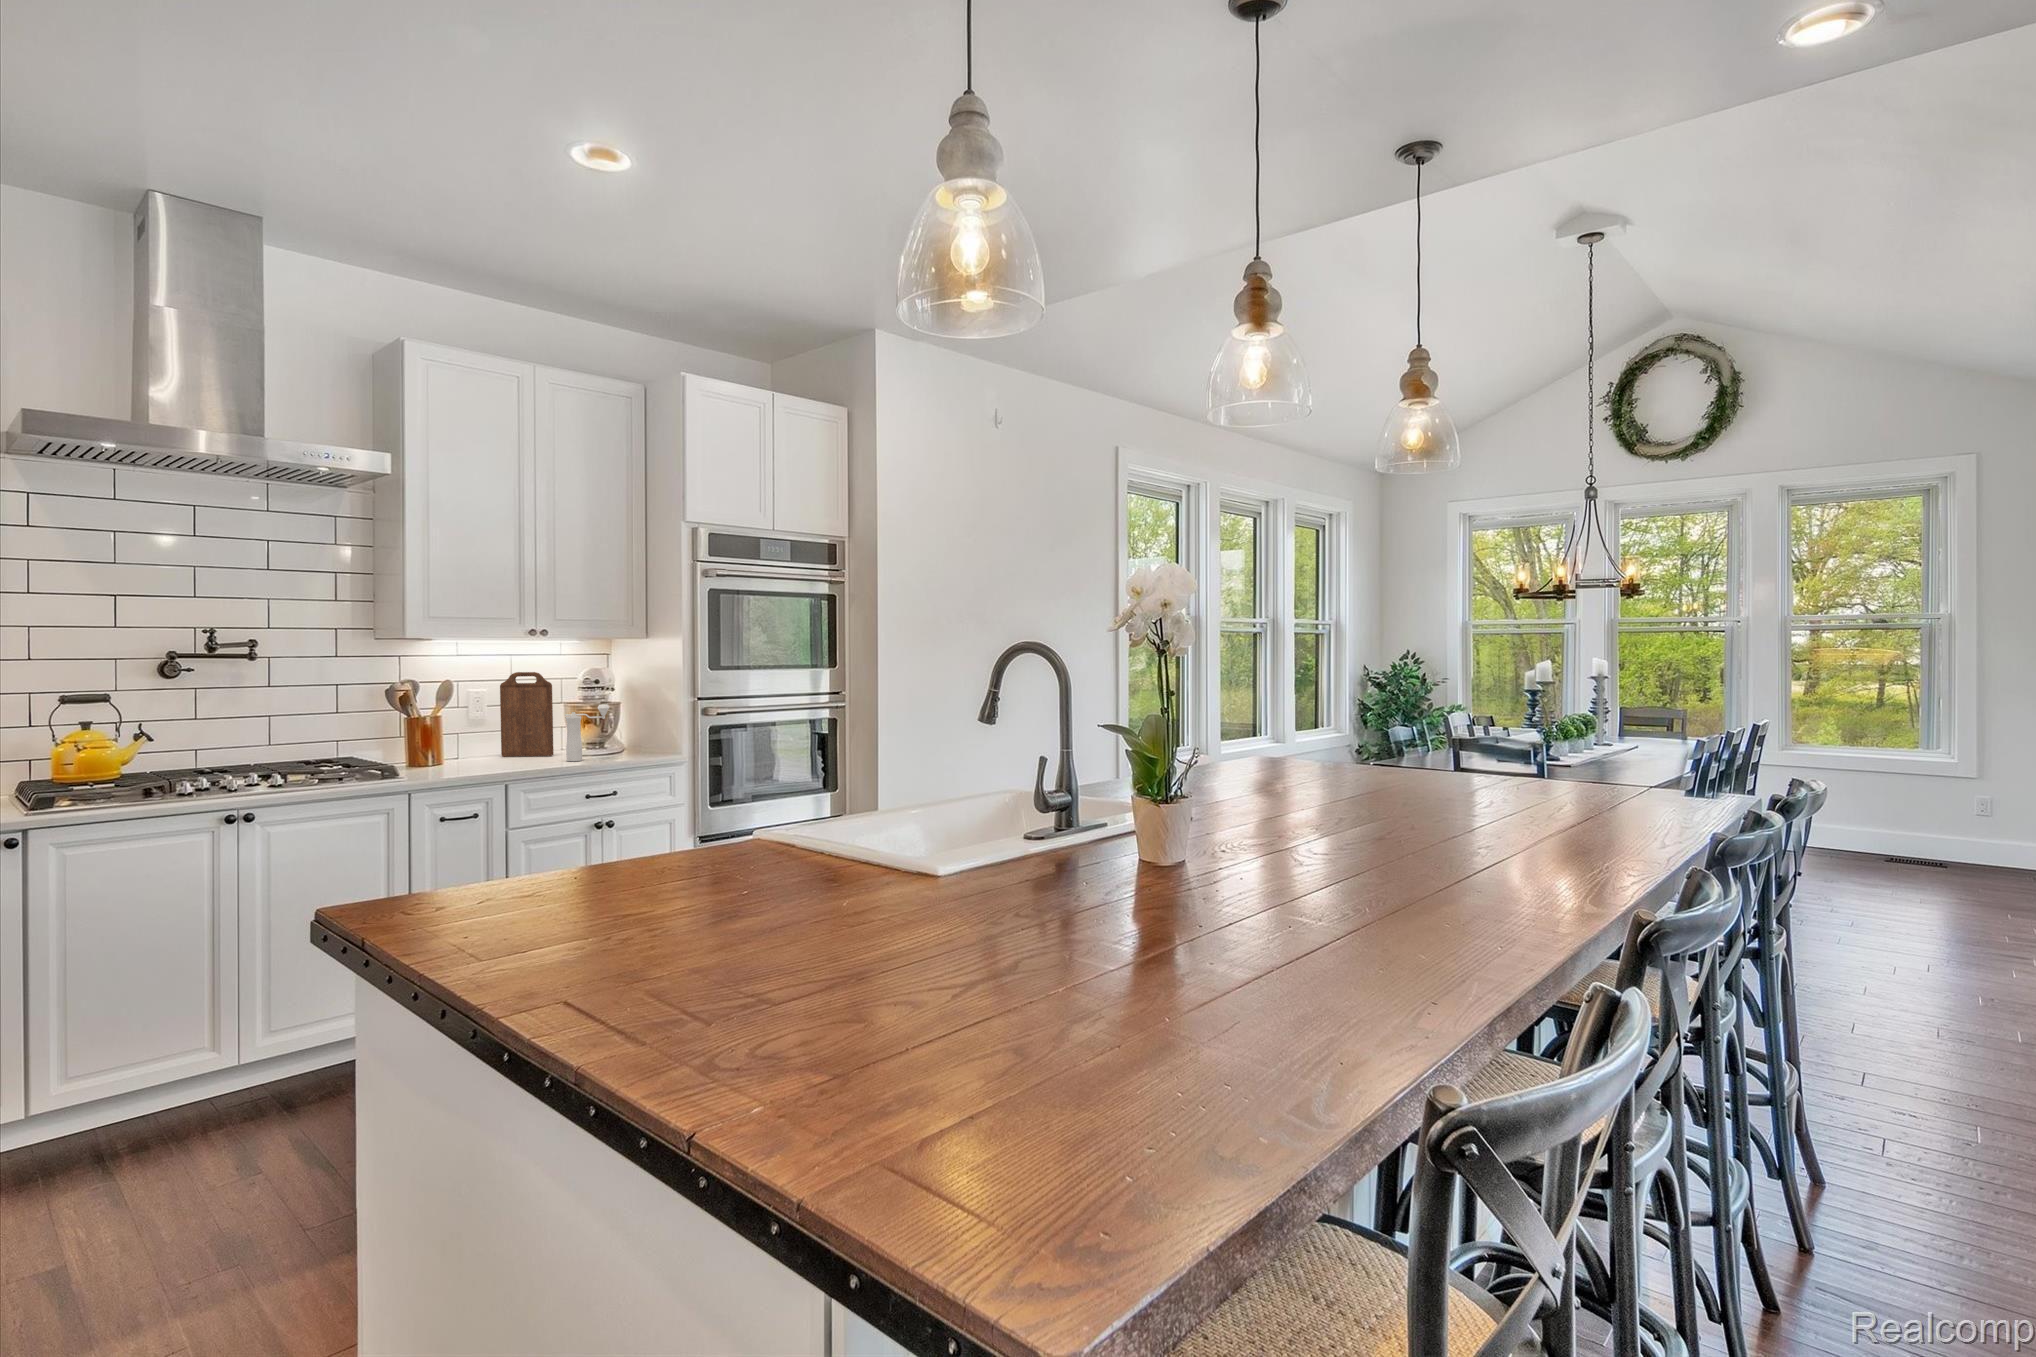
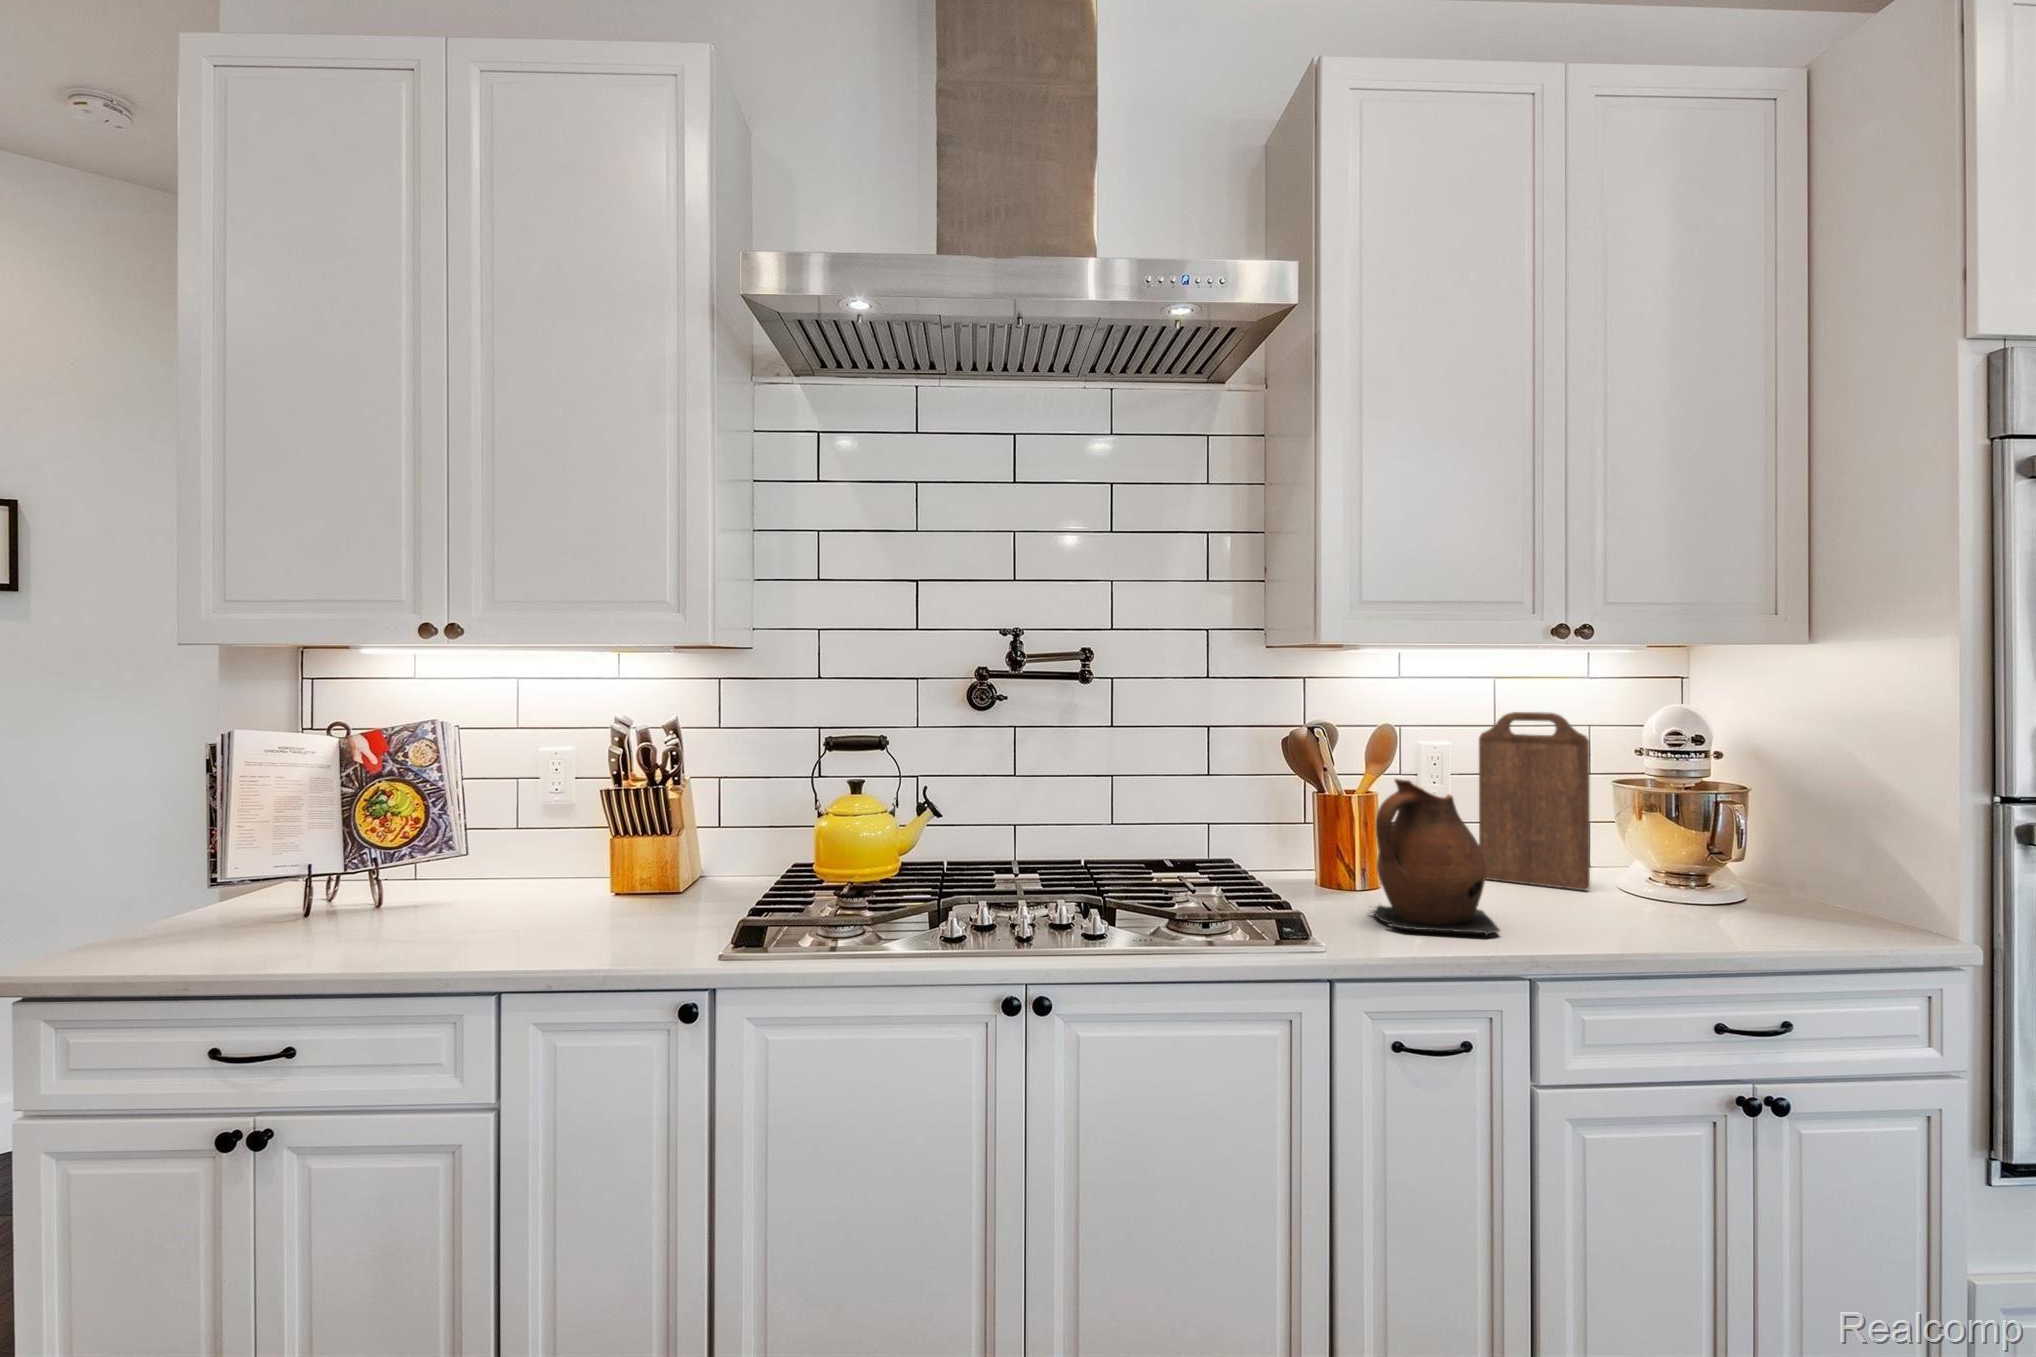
ceramic pitcher: none [432,704,495,772] -> present [1373,779,1499,935]
pepper mill: present [565,704,609,761] -> none [1640,794,1748,923]

